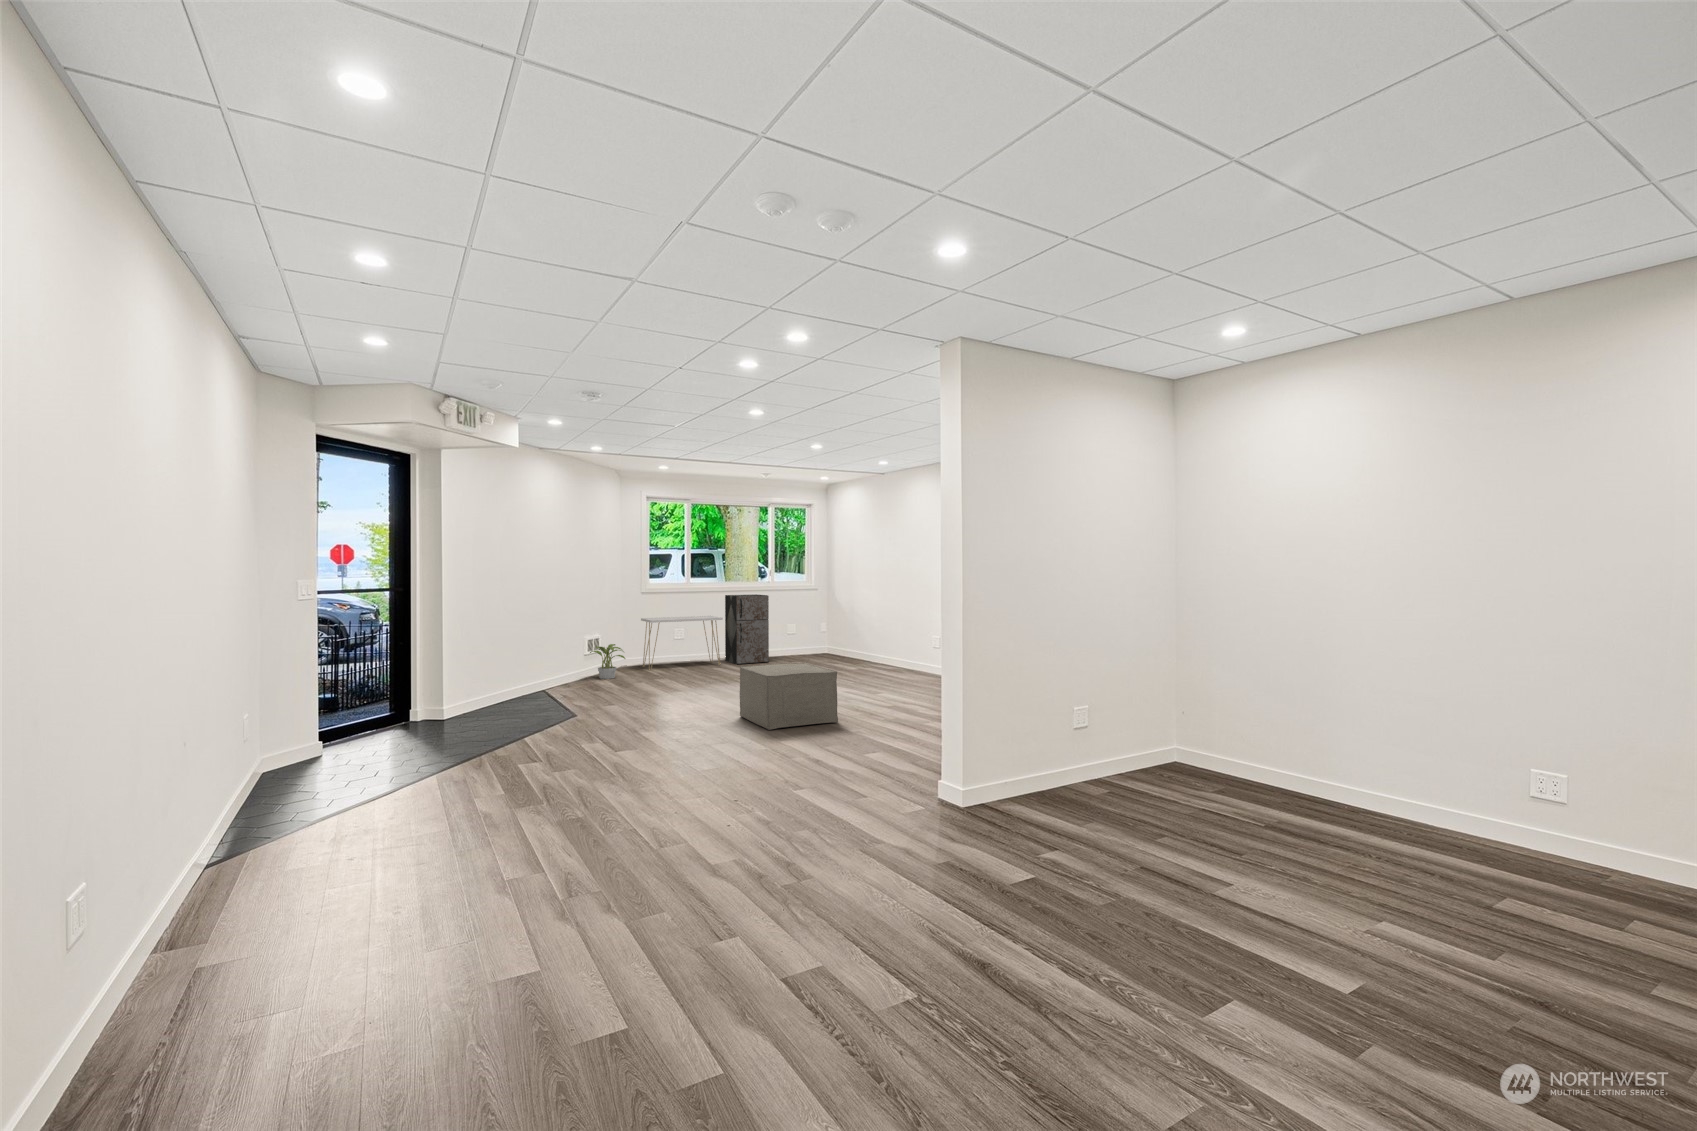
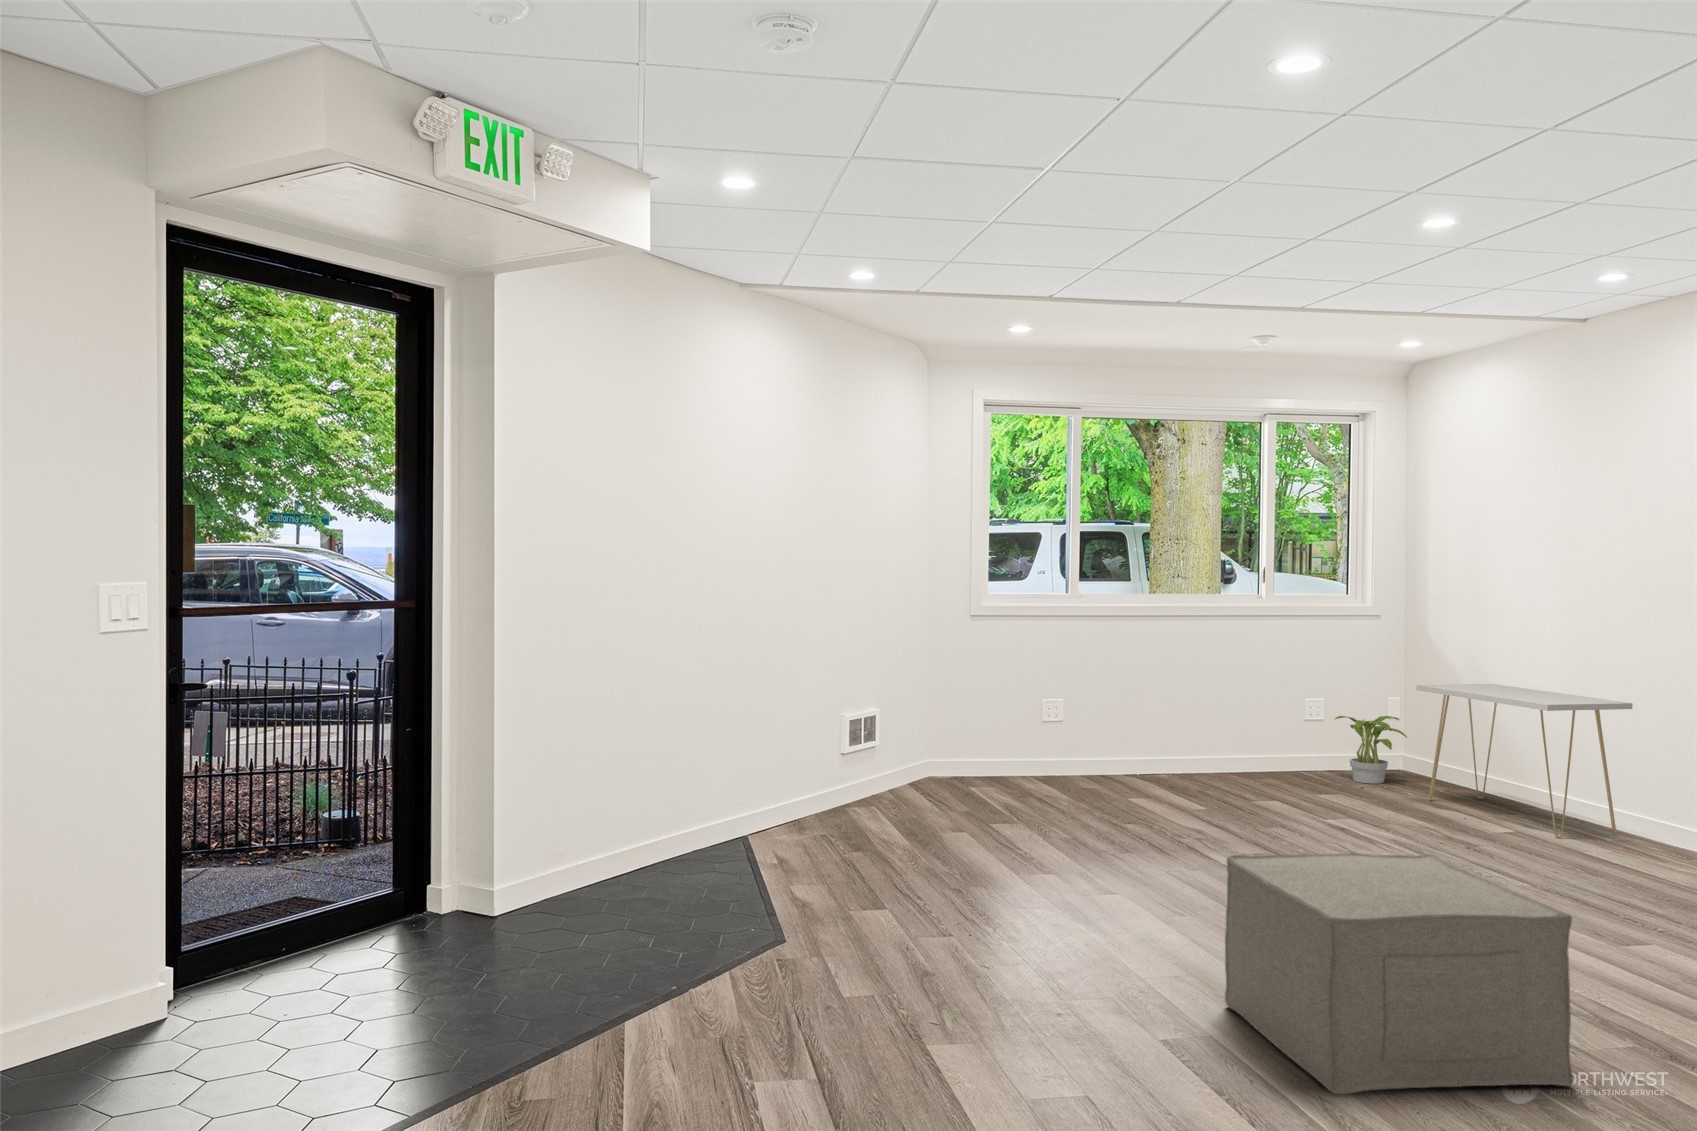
storage cabinet: present [725,594,769,664] -> none [1155,625,1263,790]
console table: present [641,616,723,670] -> present [1416,684,1633,838]
potted plant: present [590,644,625,679] -> present [1335,716,1407,784]

